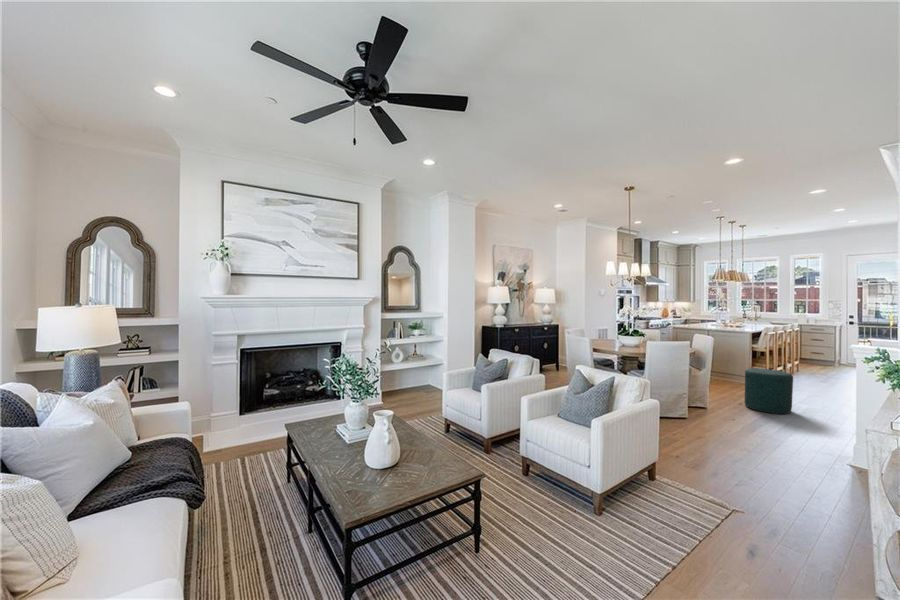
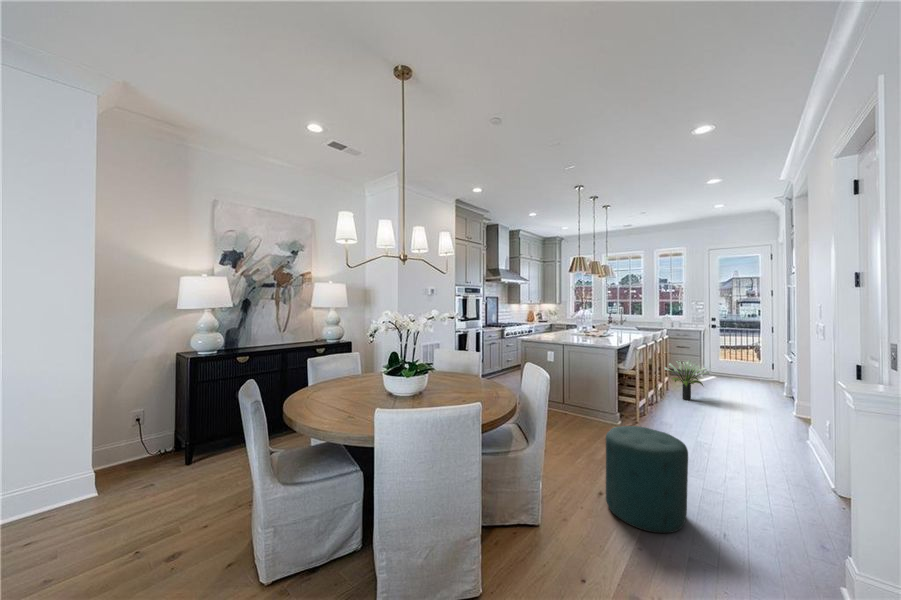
potted plant: none [793,346,832,376] -> present [664,360,709,400]

